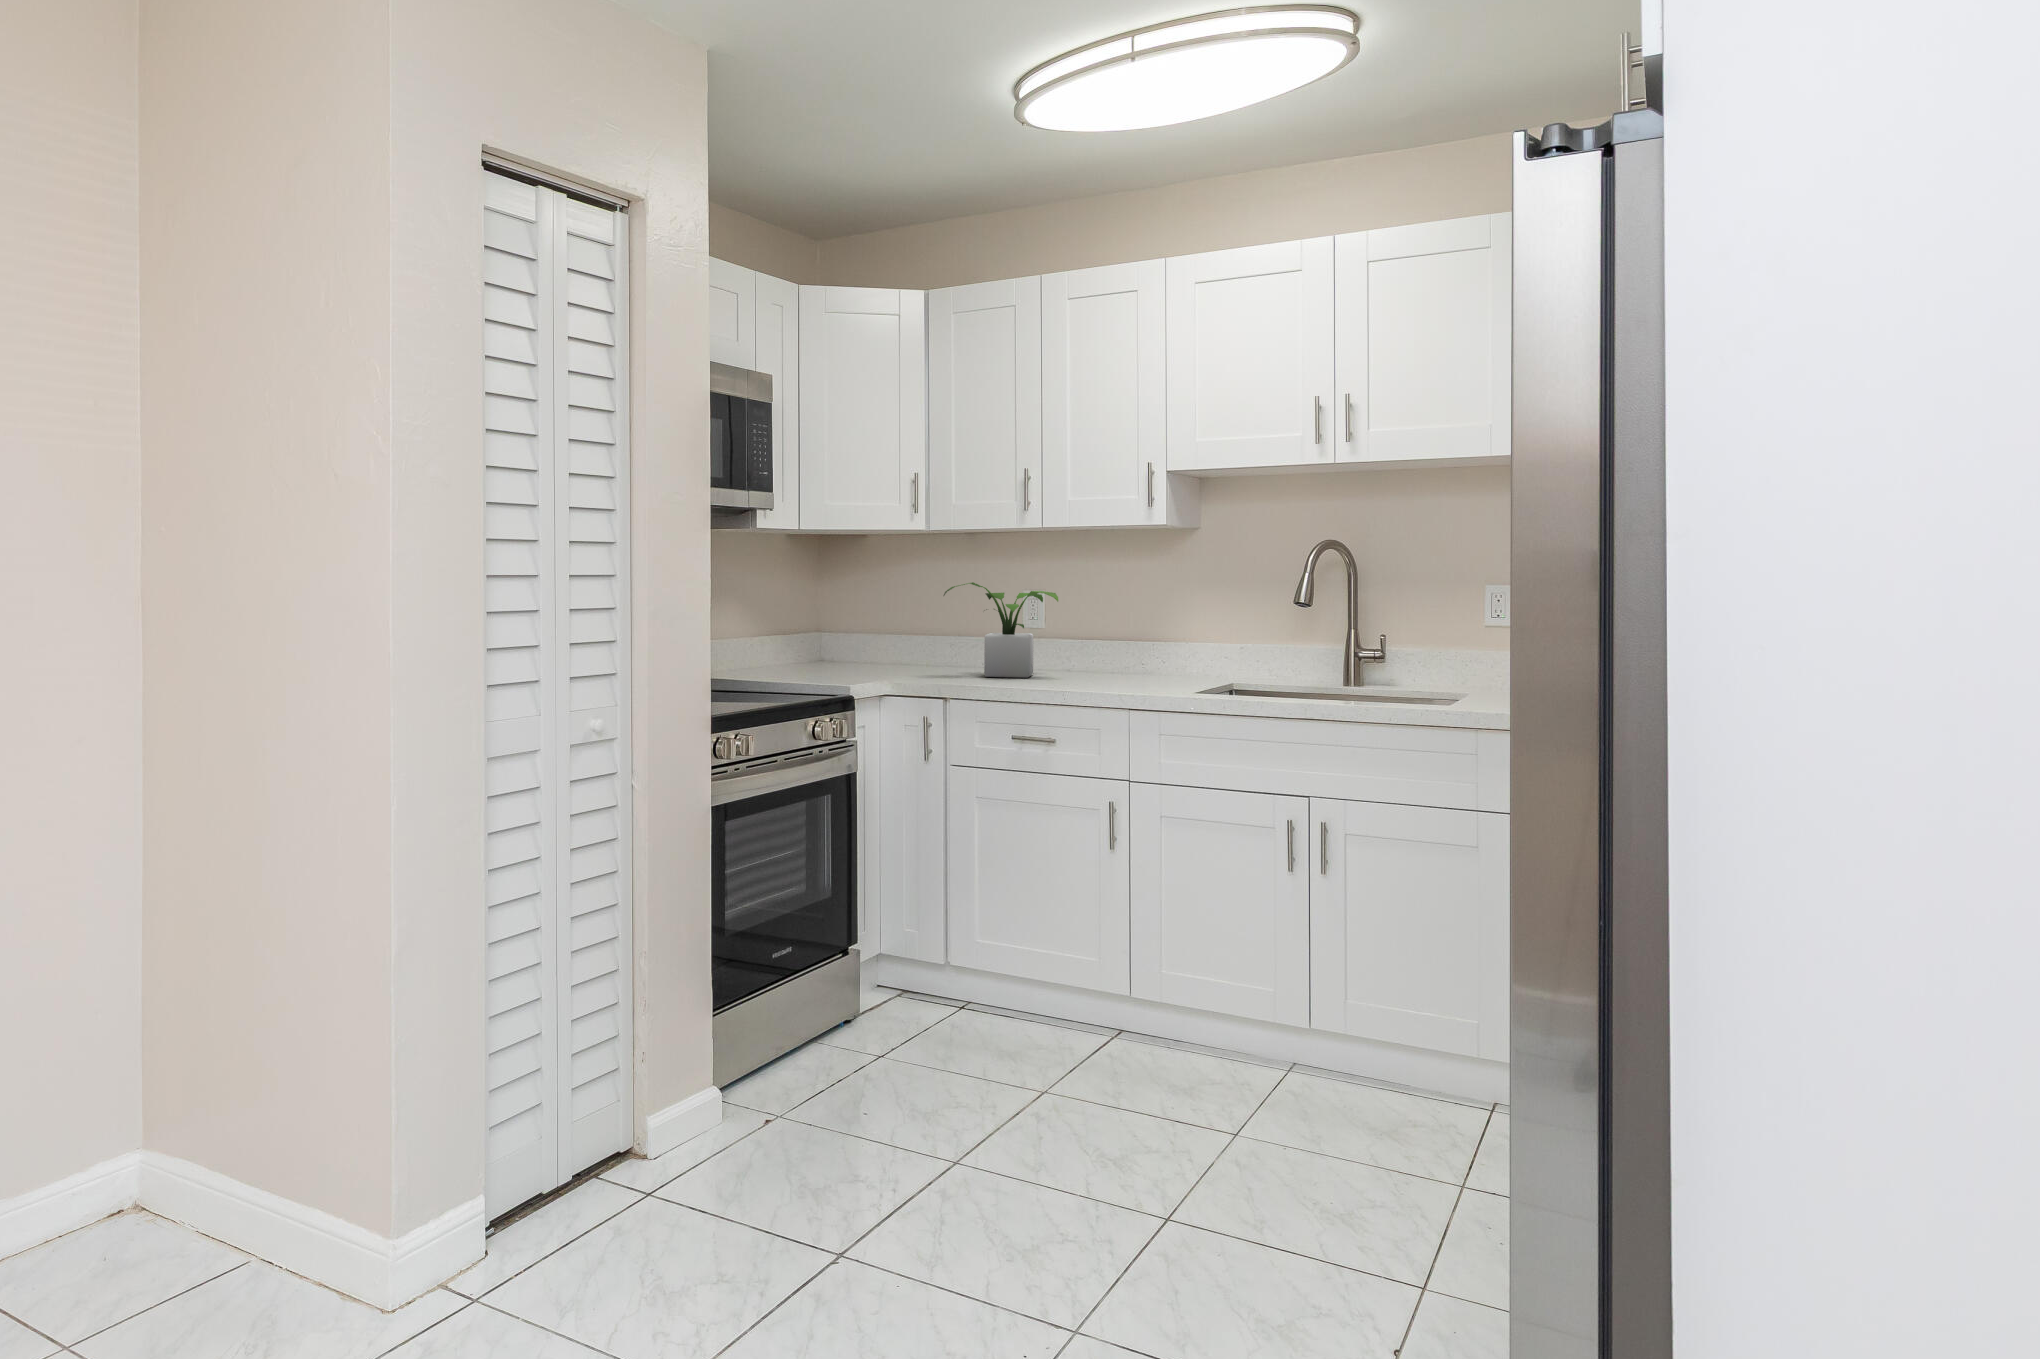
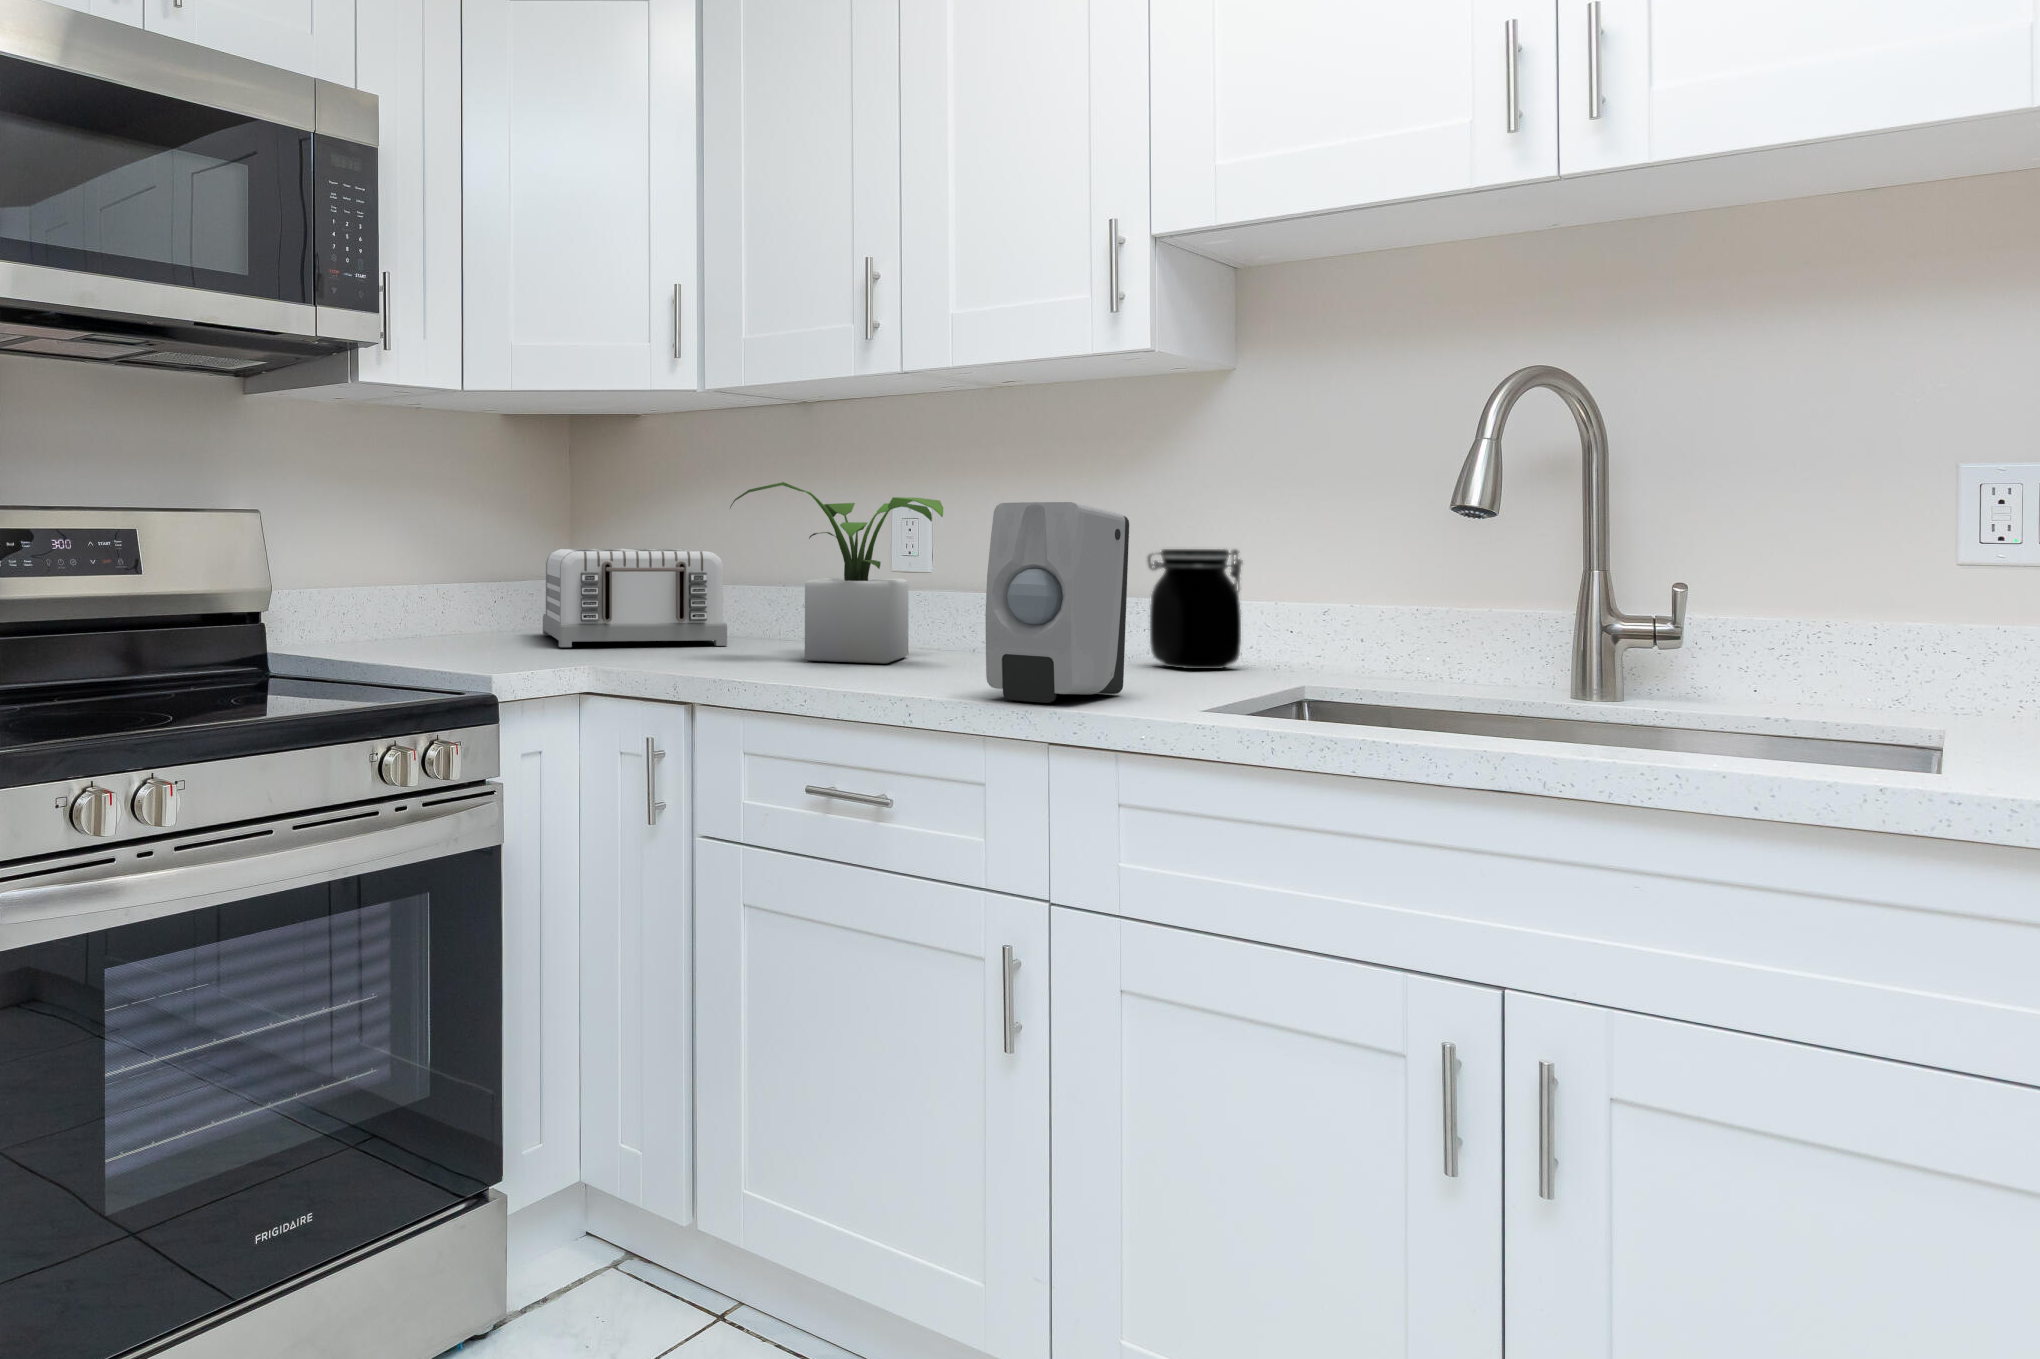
soap dispenser: none [1097,599,1158,691] -> present [986,502,1129,703]
toaster: none [807,616,927,673] -> present [543,549,727,647]
jar: none [1156,618,1201,678] -> present [1147,549,1242,669]

